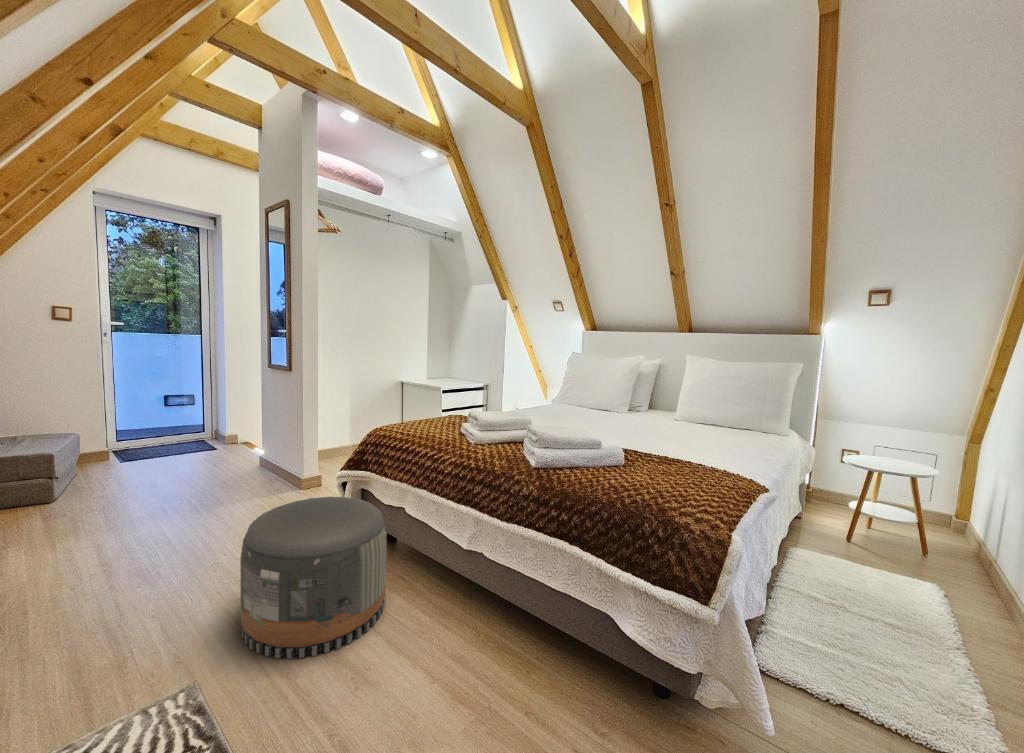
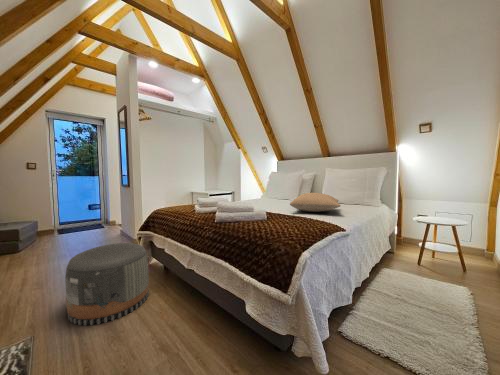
pillow: none [646,409,744,446] -> present [290,193,341,212]

